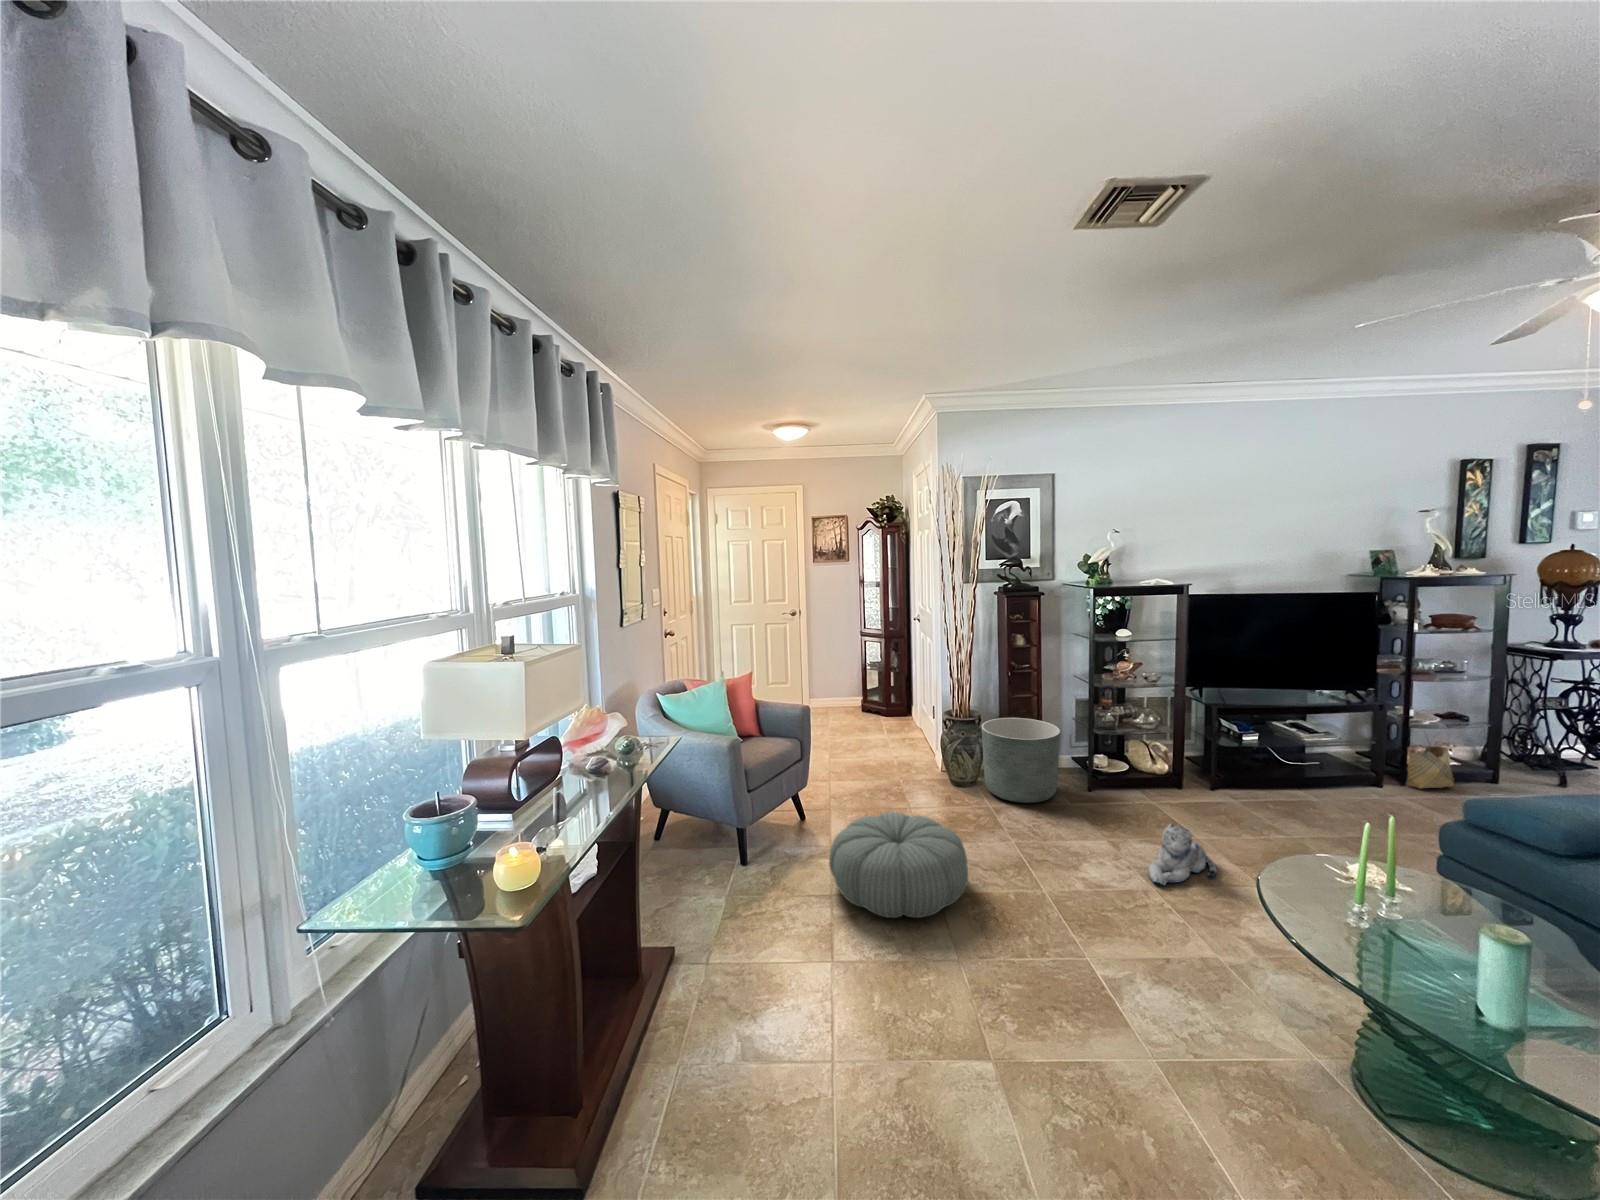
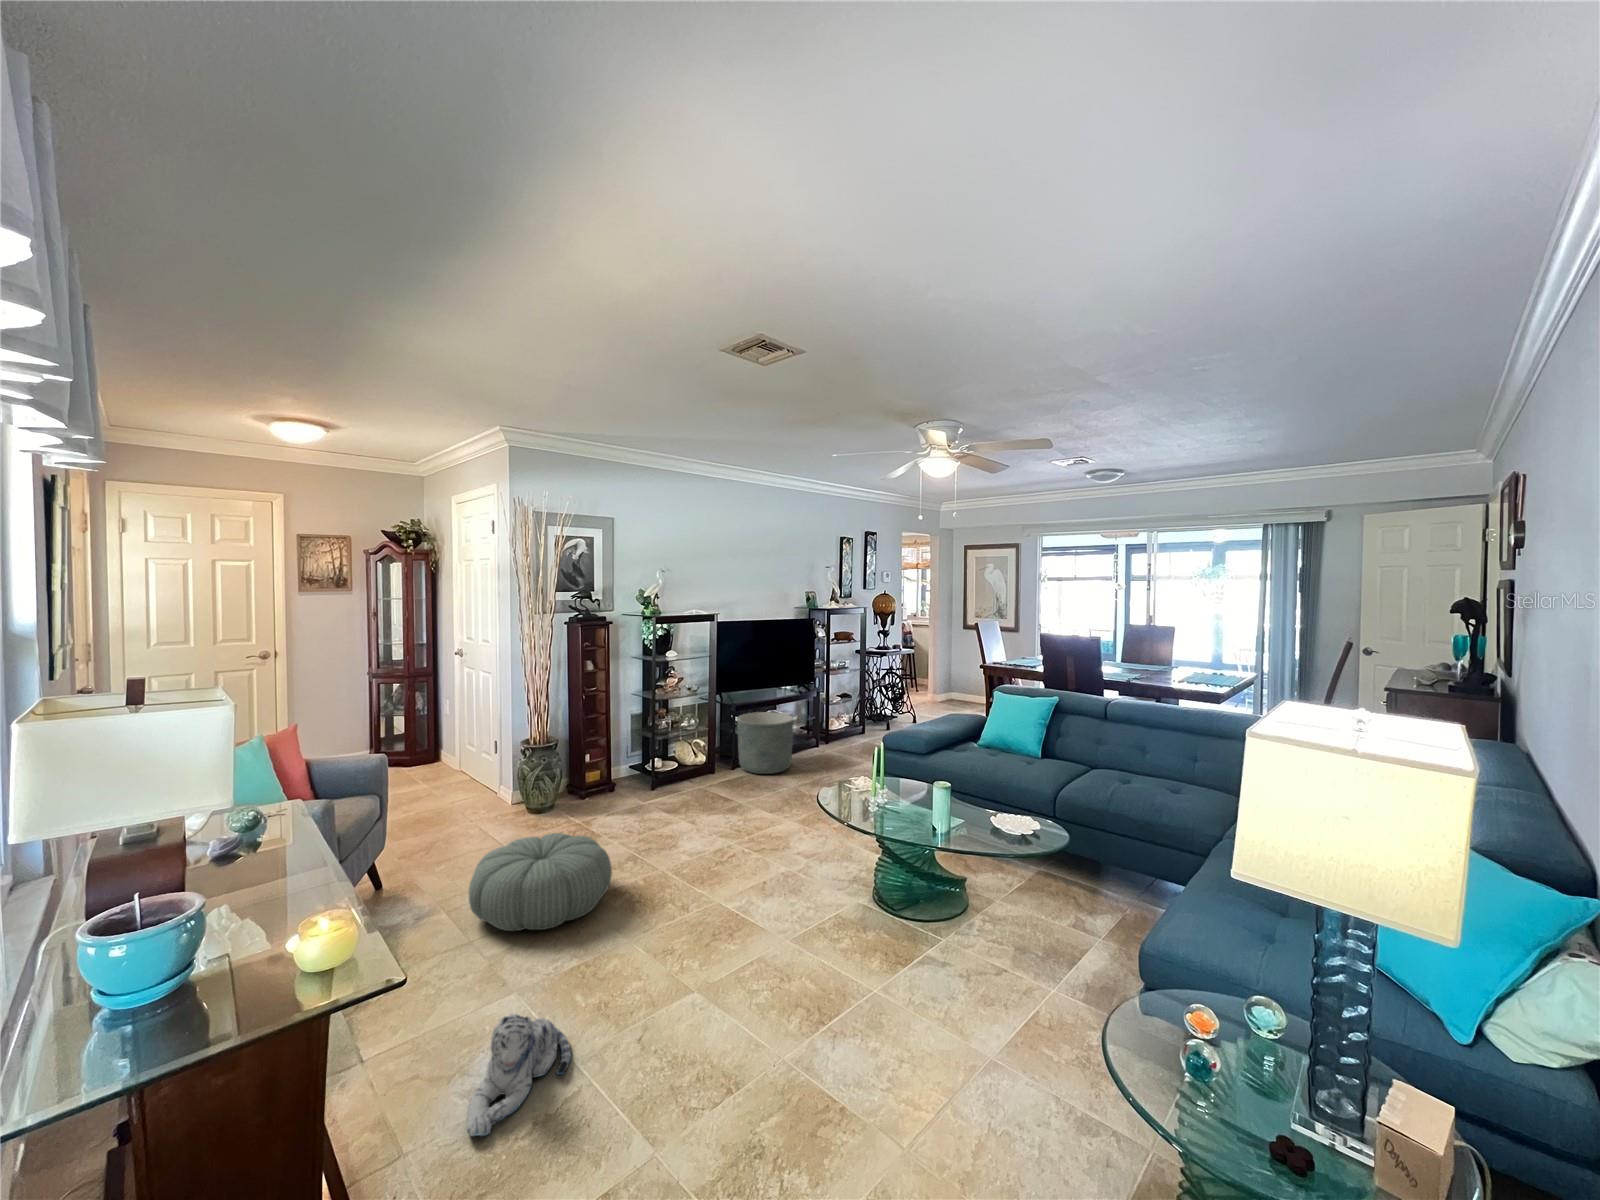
planter: present [982,718,1060,803] -> present [737,712,794,774]
woven basket: present [1406,726,1454,788] -> none [829,704,850,745]
plush toy: present [1149,824,1217,885] -> present [467,1014,571,1136]

